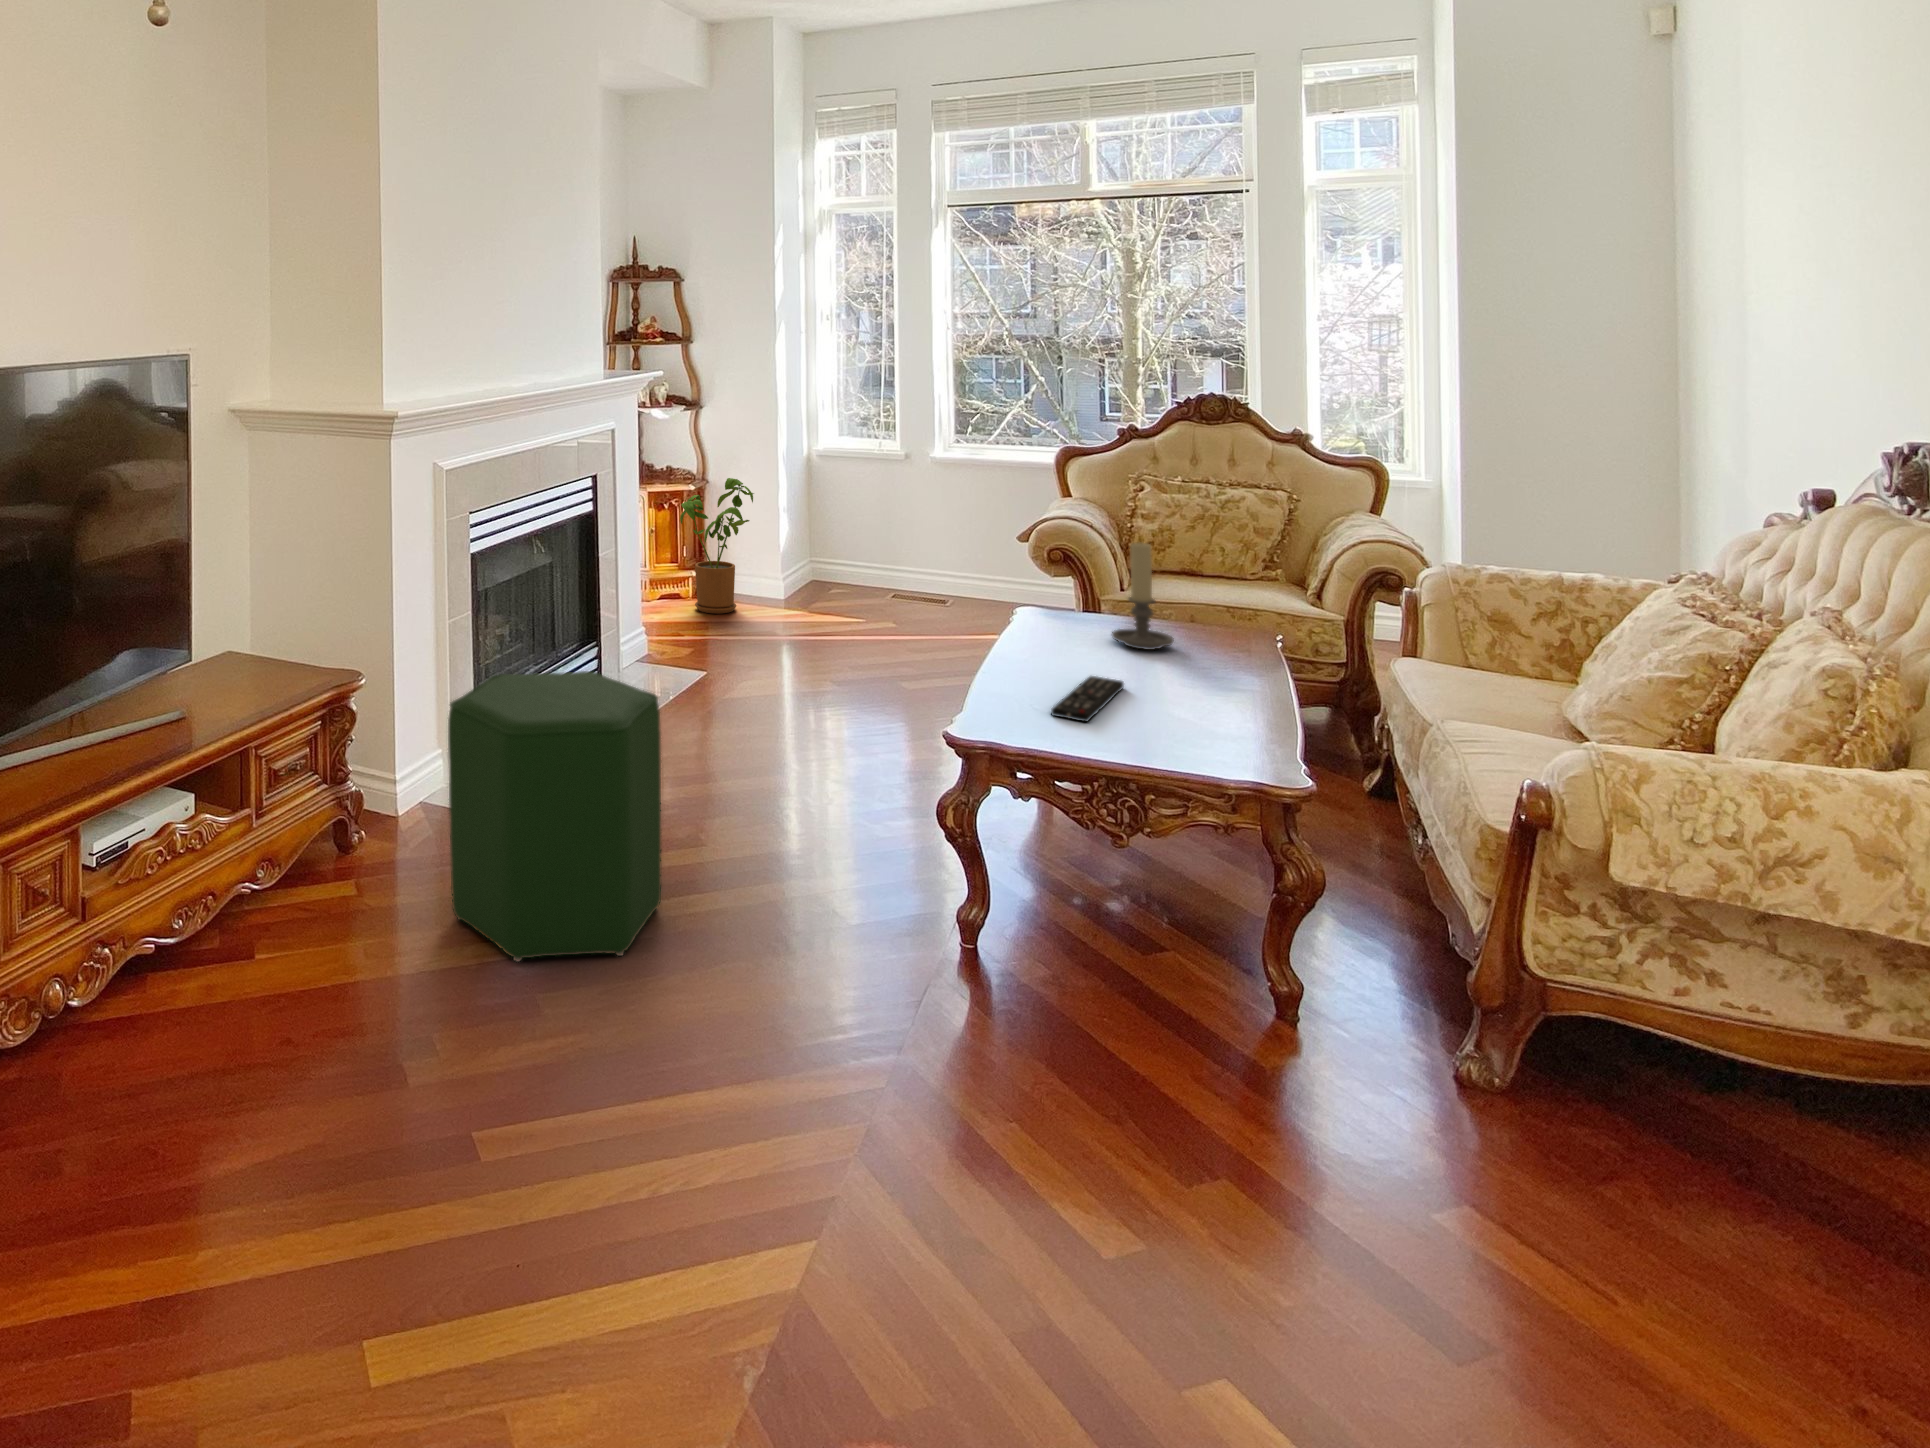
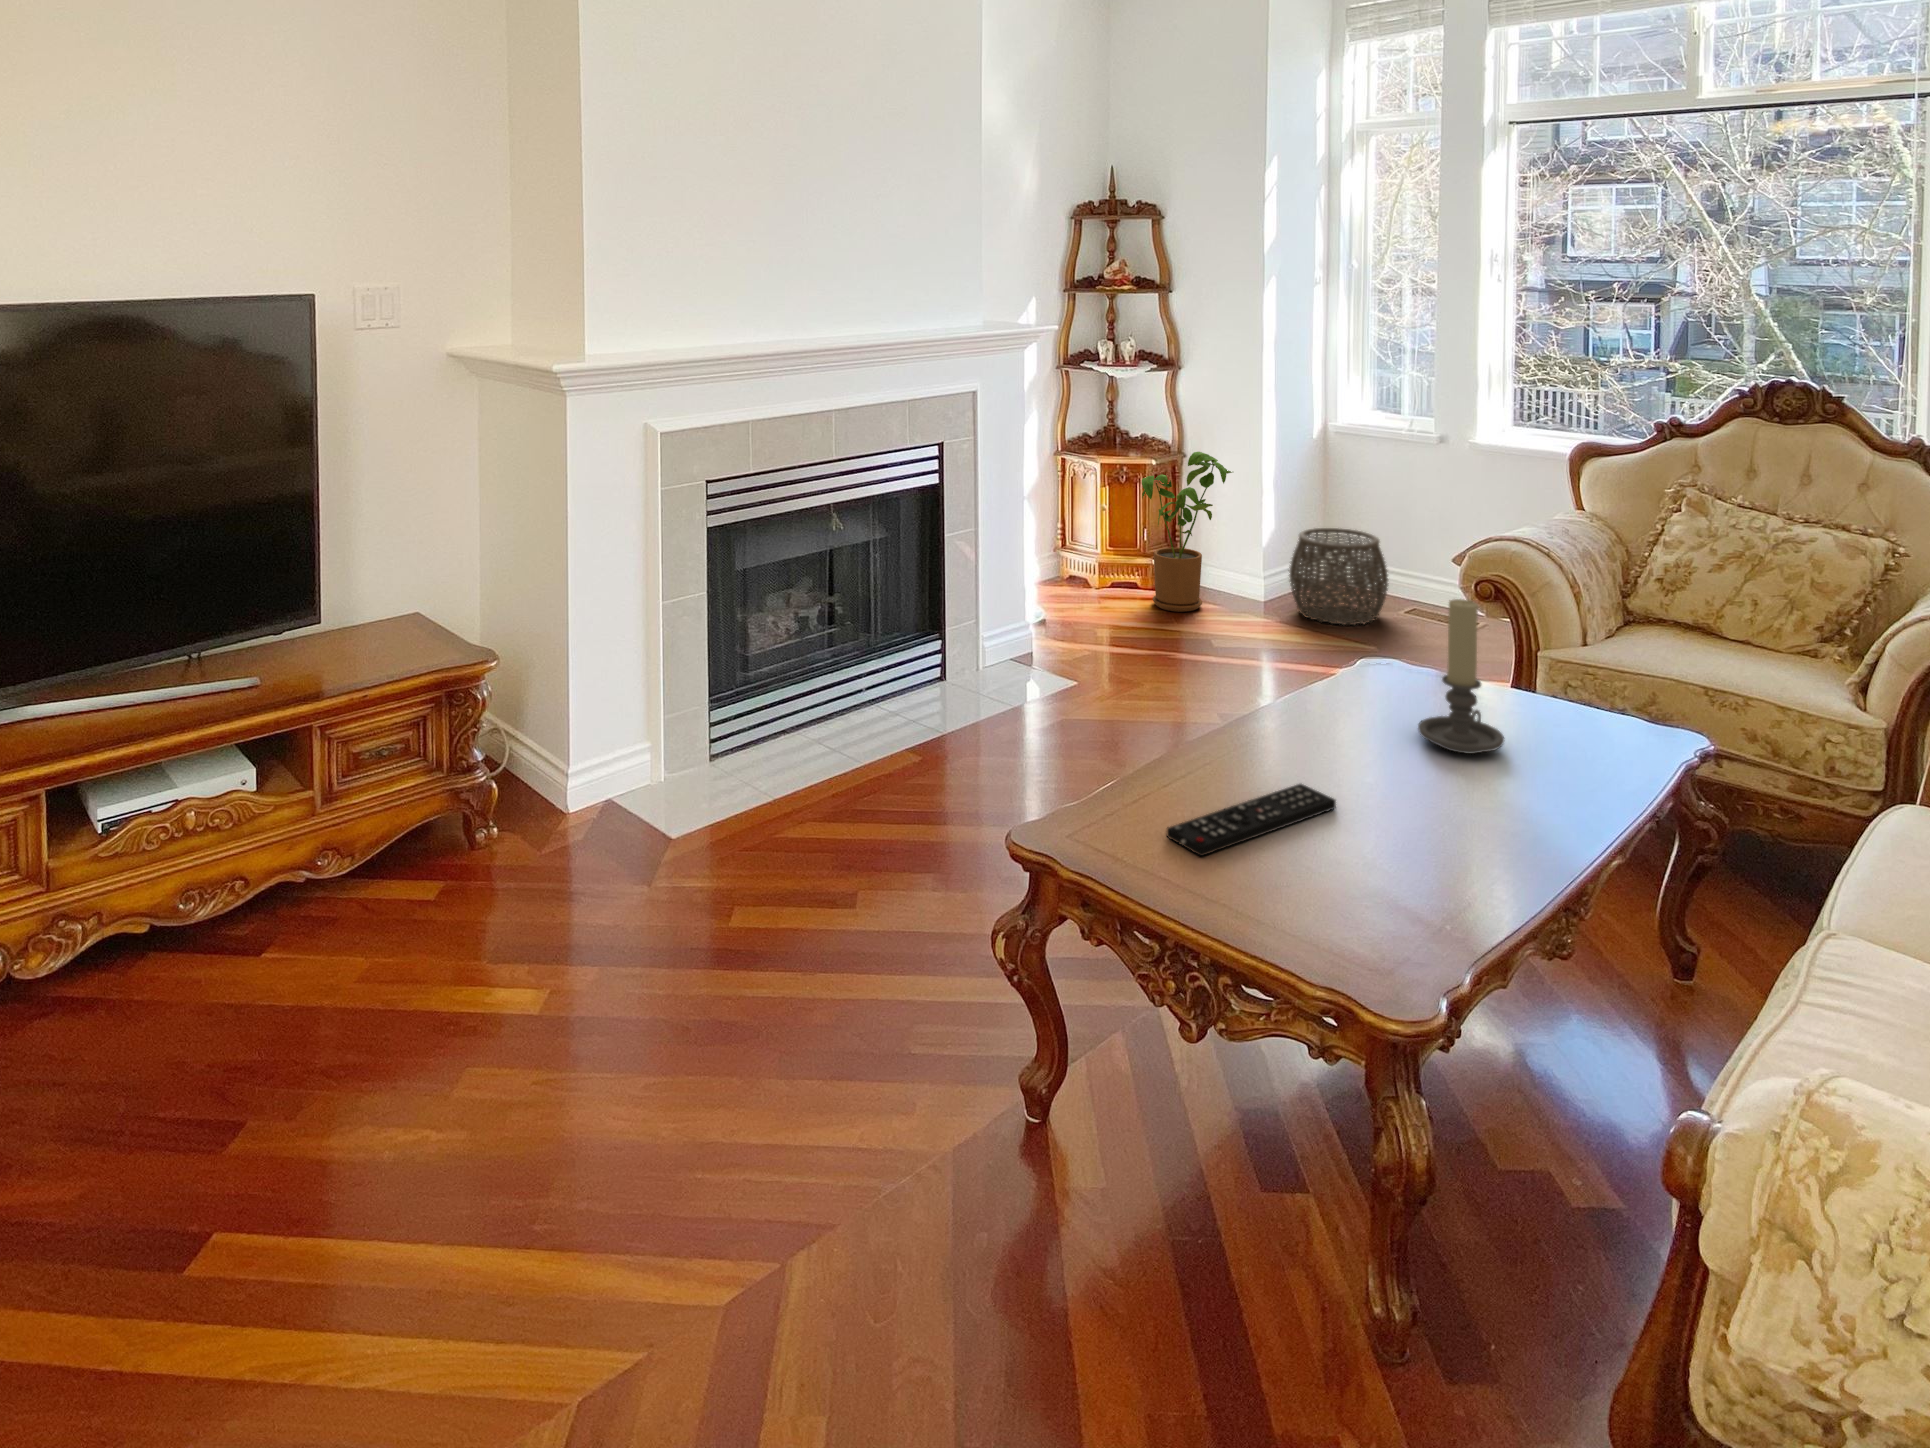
woven basket: none [800,534,879,611] -> present [1289,528,1388,625]
ottoman: present [448,671,661,962] -> none [468,679,708,1038]

